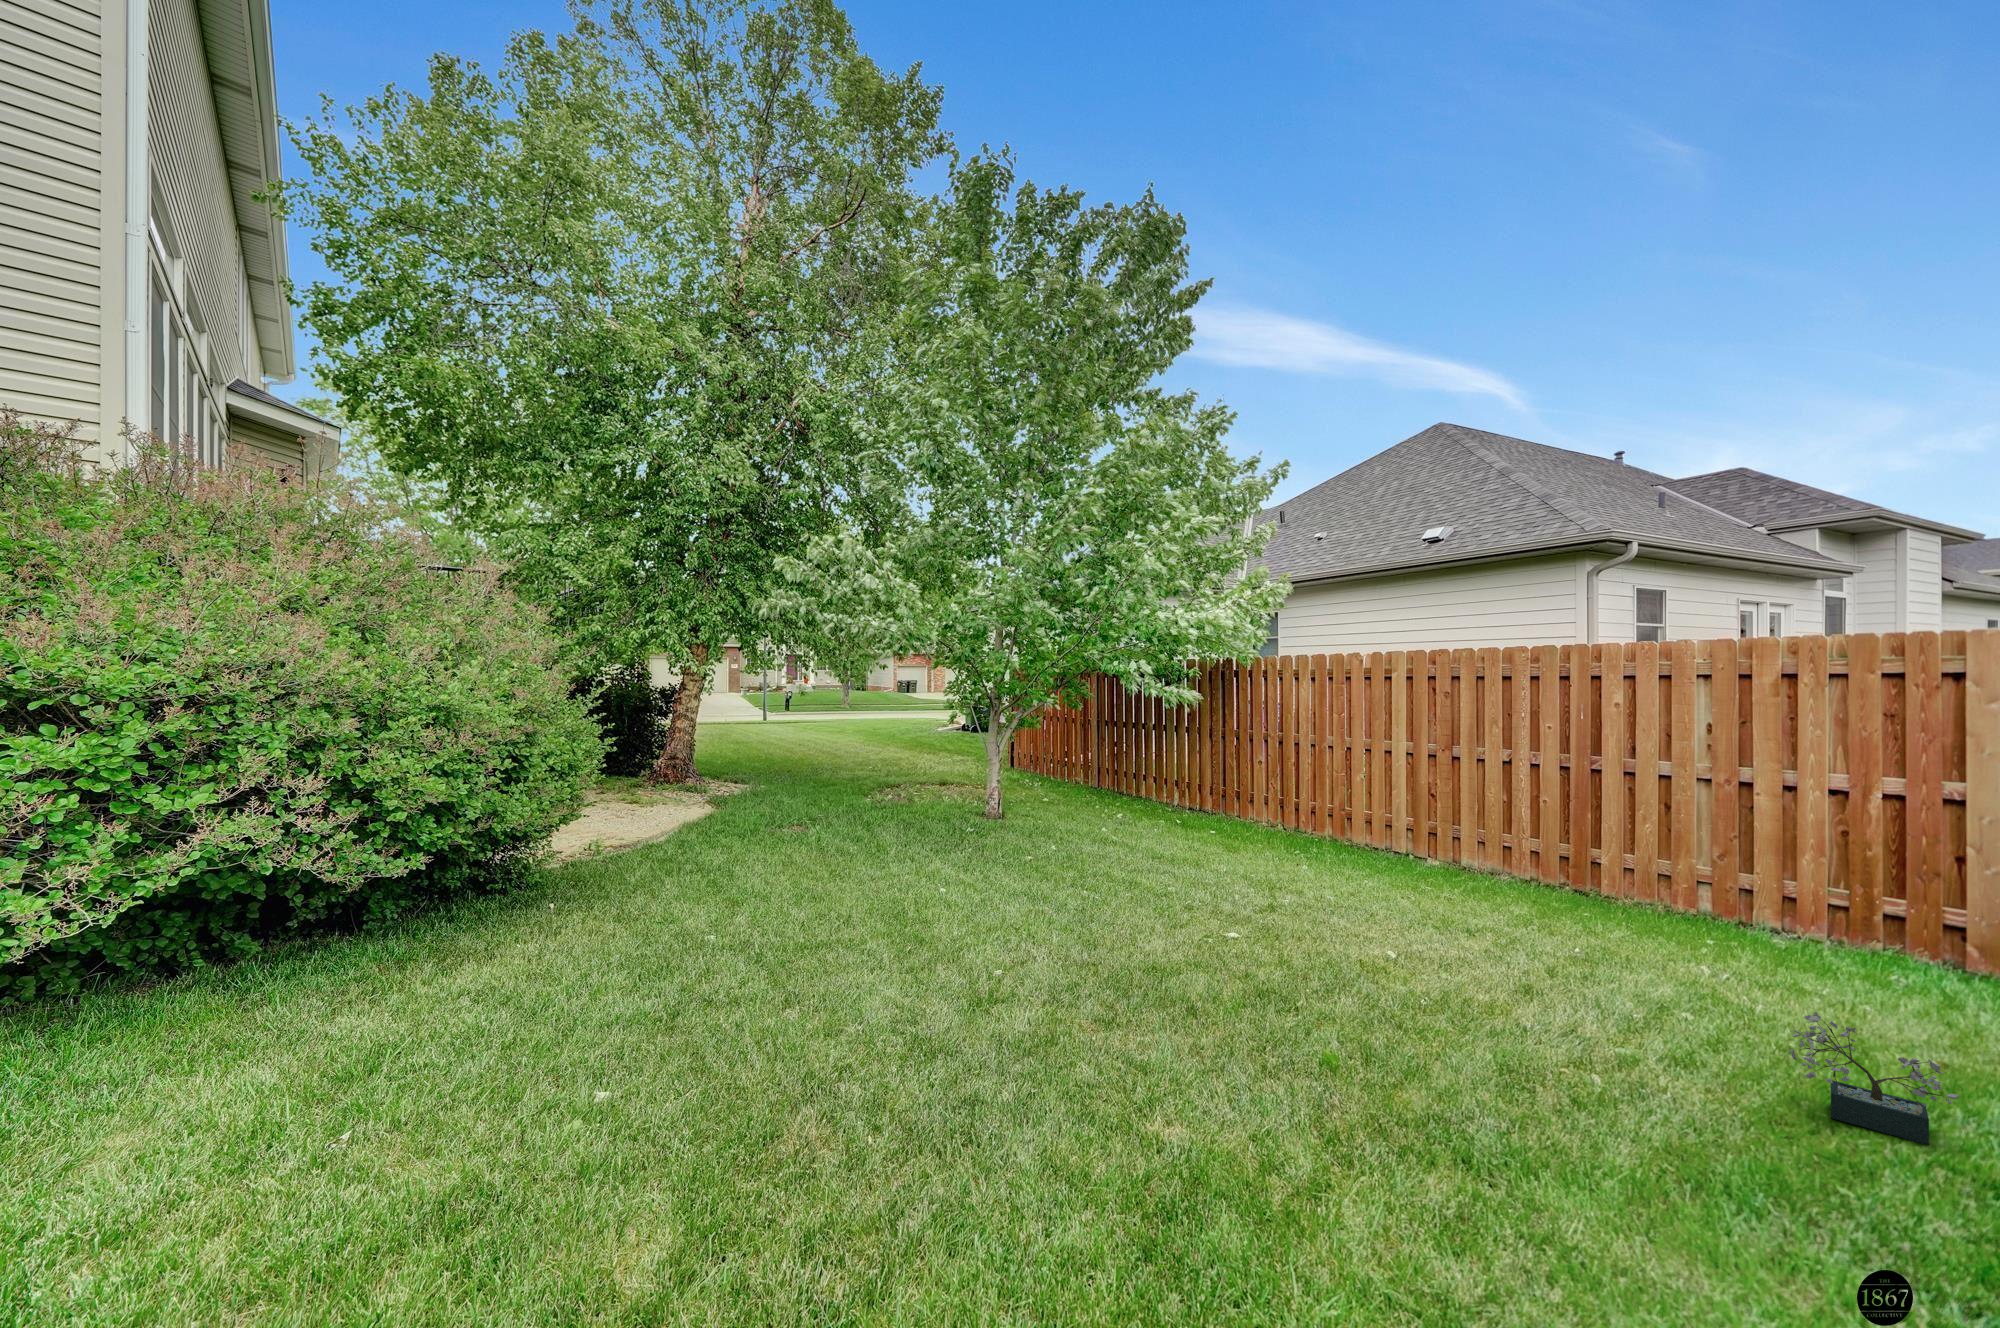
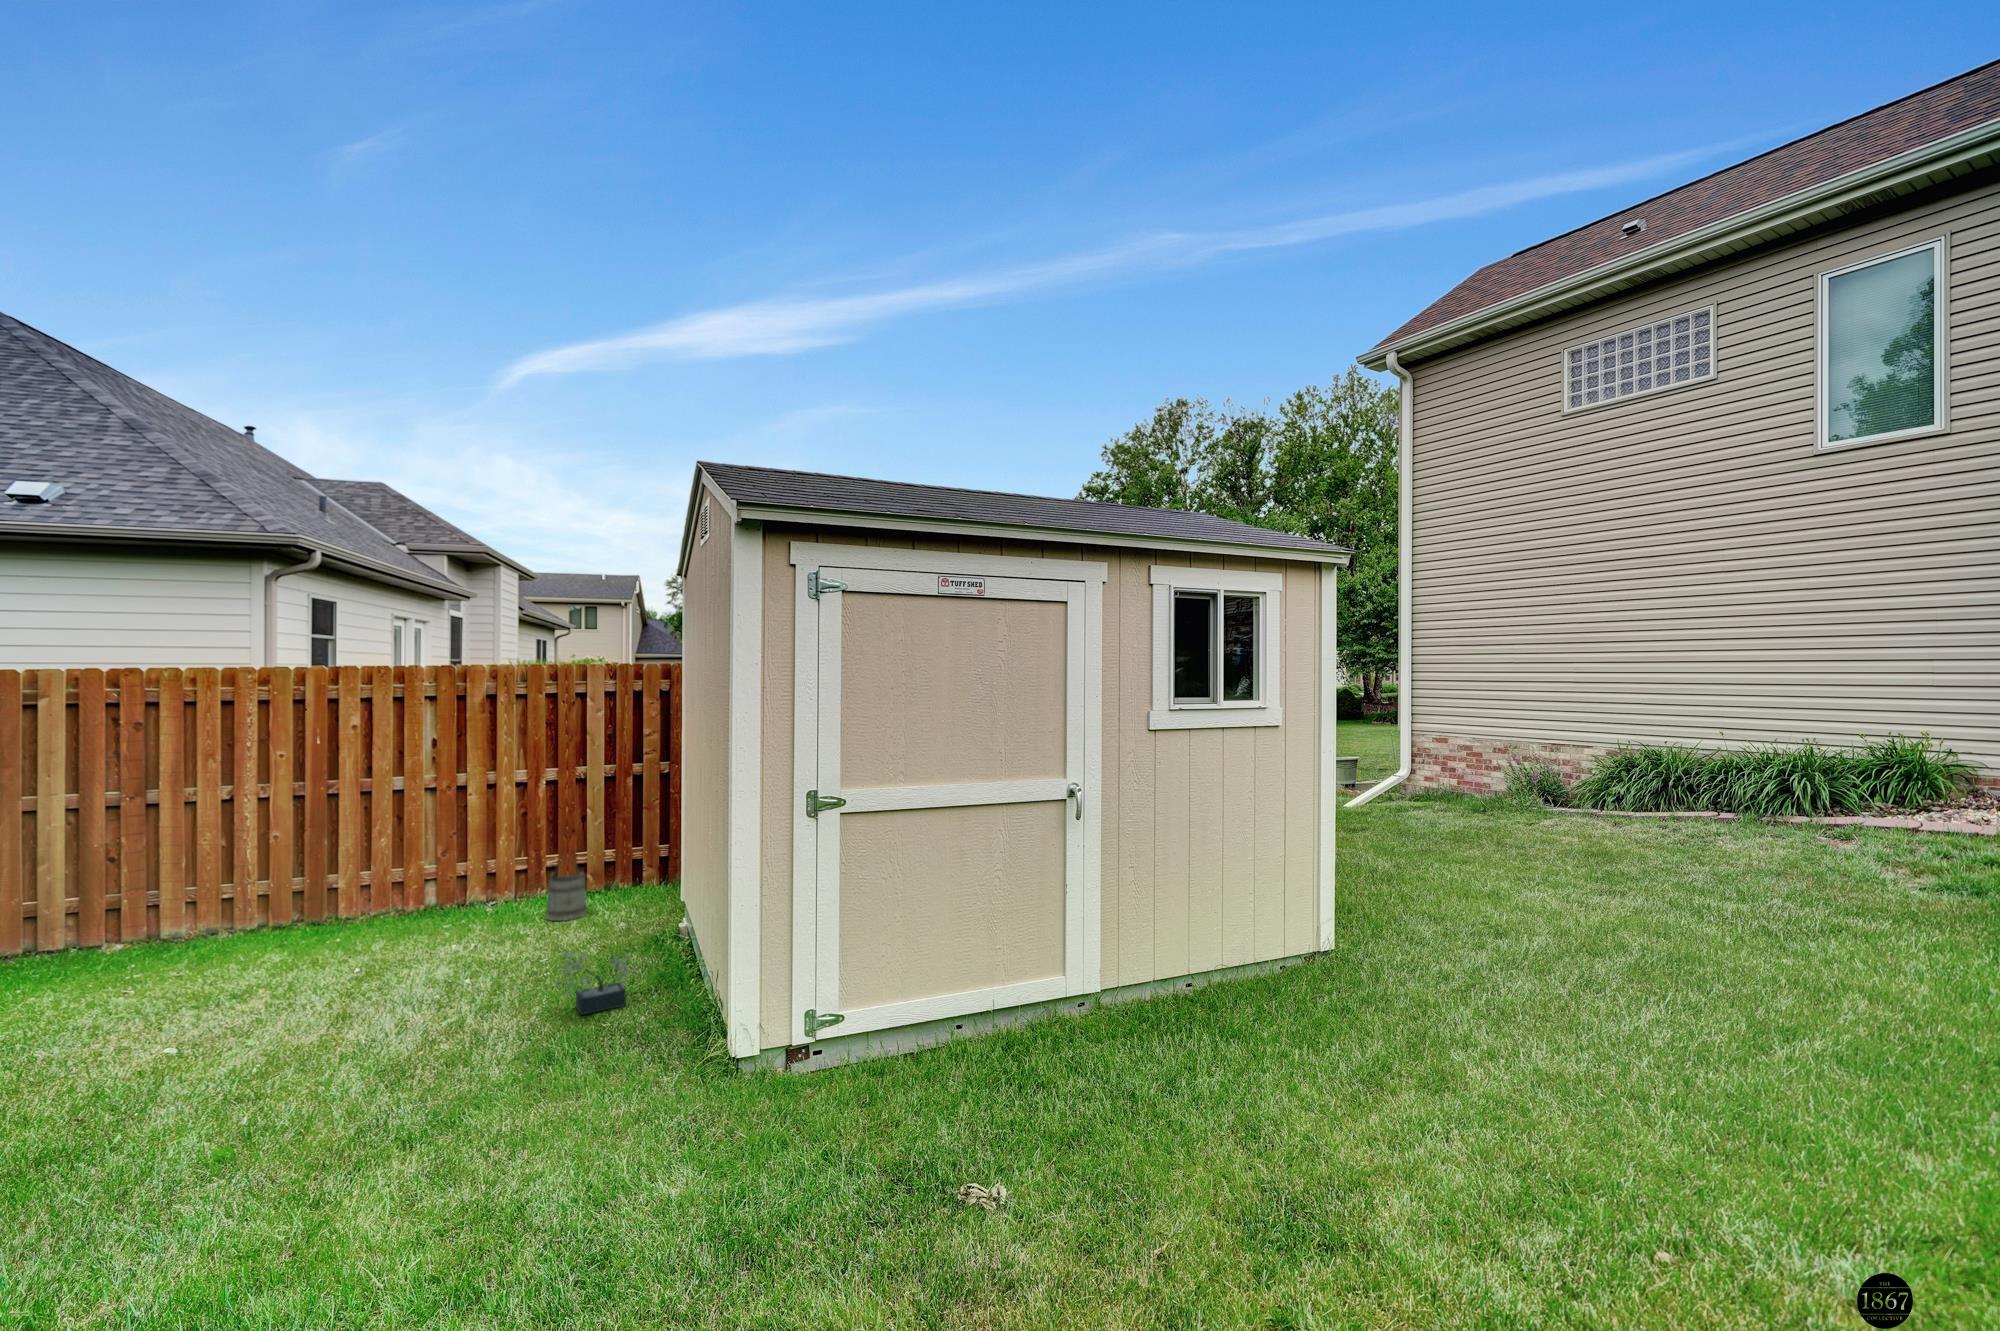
bucket: none [1854,897,1935,994] -> present [546,858,587,921]

